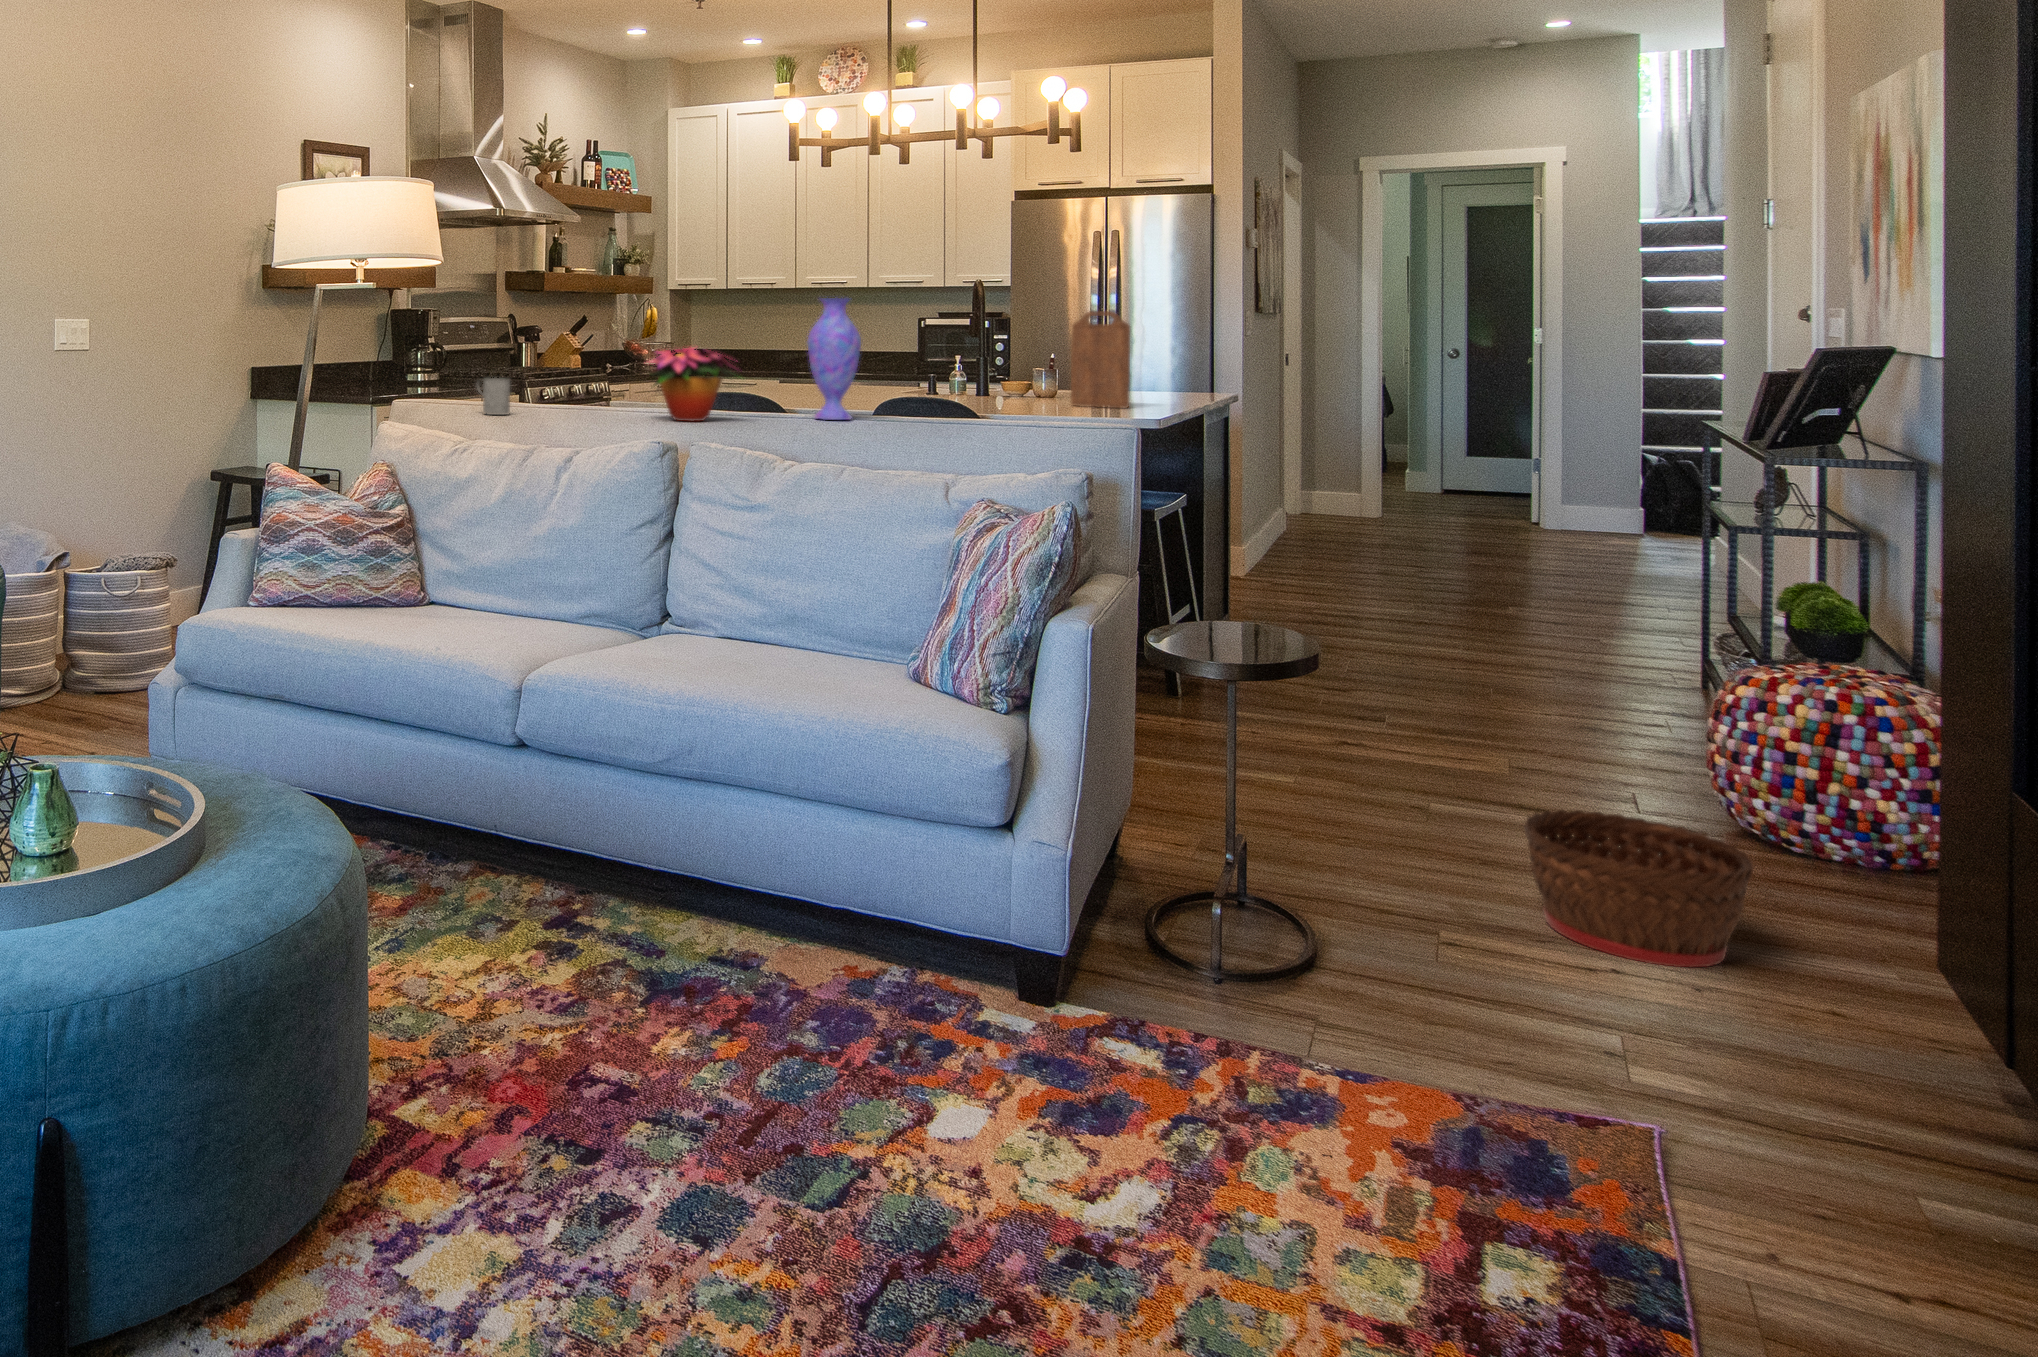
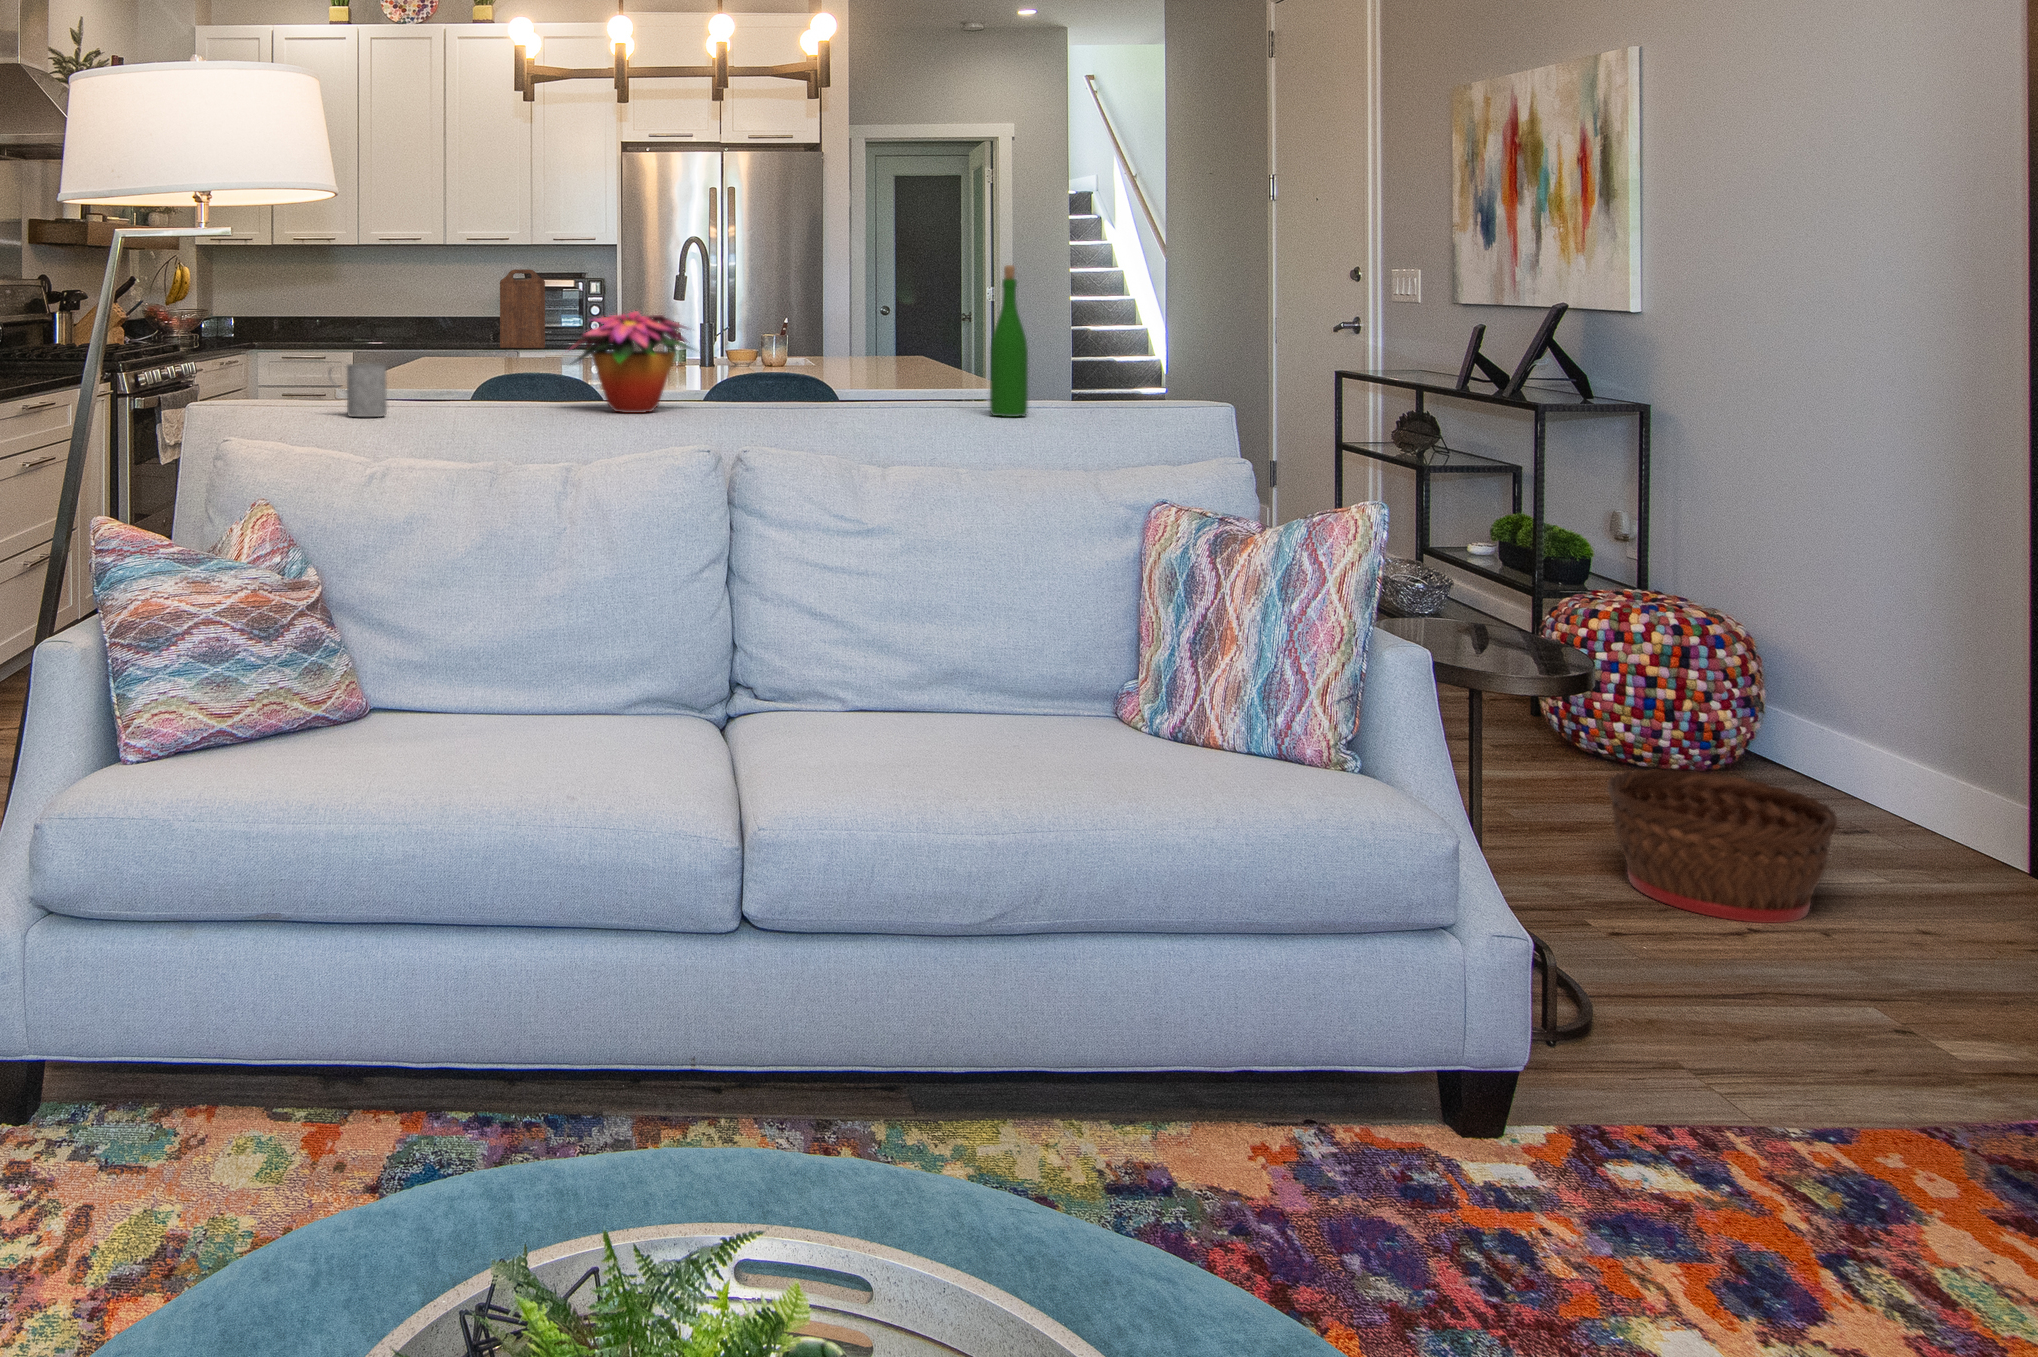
vase: present [807,298,861,420] -> none [723,246,791,401]
cutting board: present [1071,311,1130,408] -> present [500,269,545,348]
wine bottle: none [947,315,980,437] -> present [990,265,1028,417]

